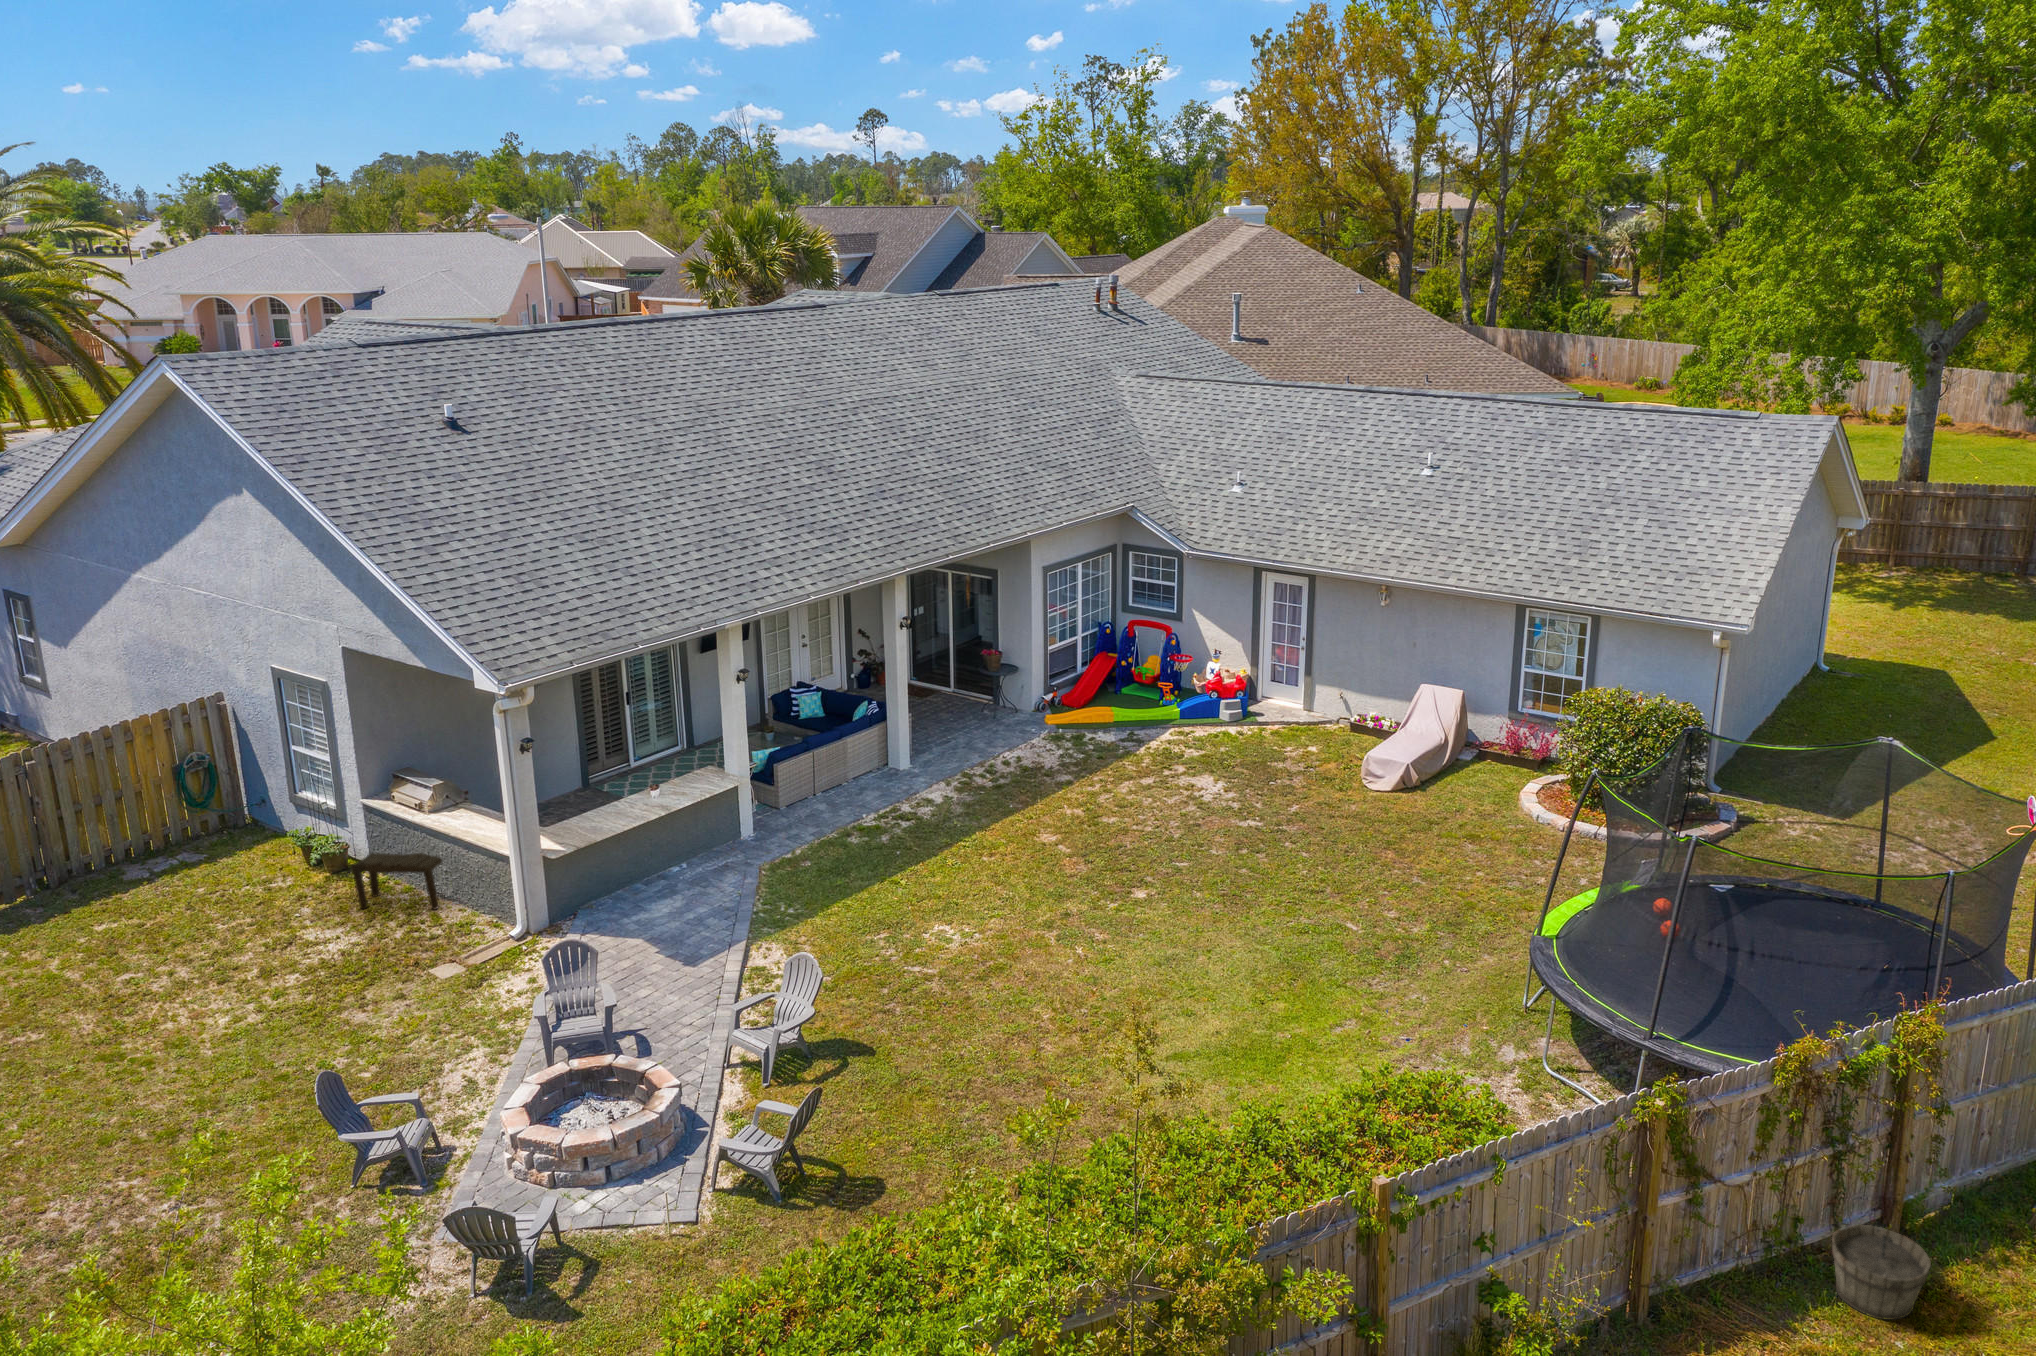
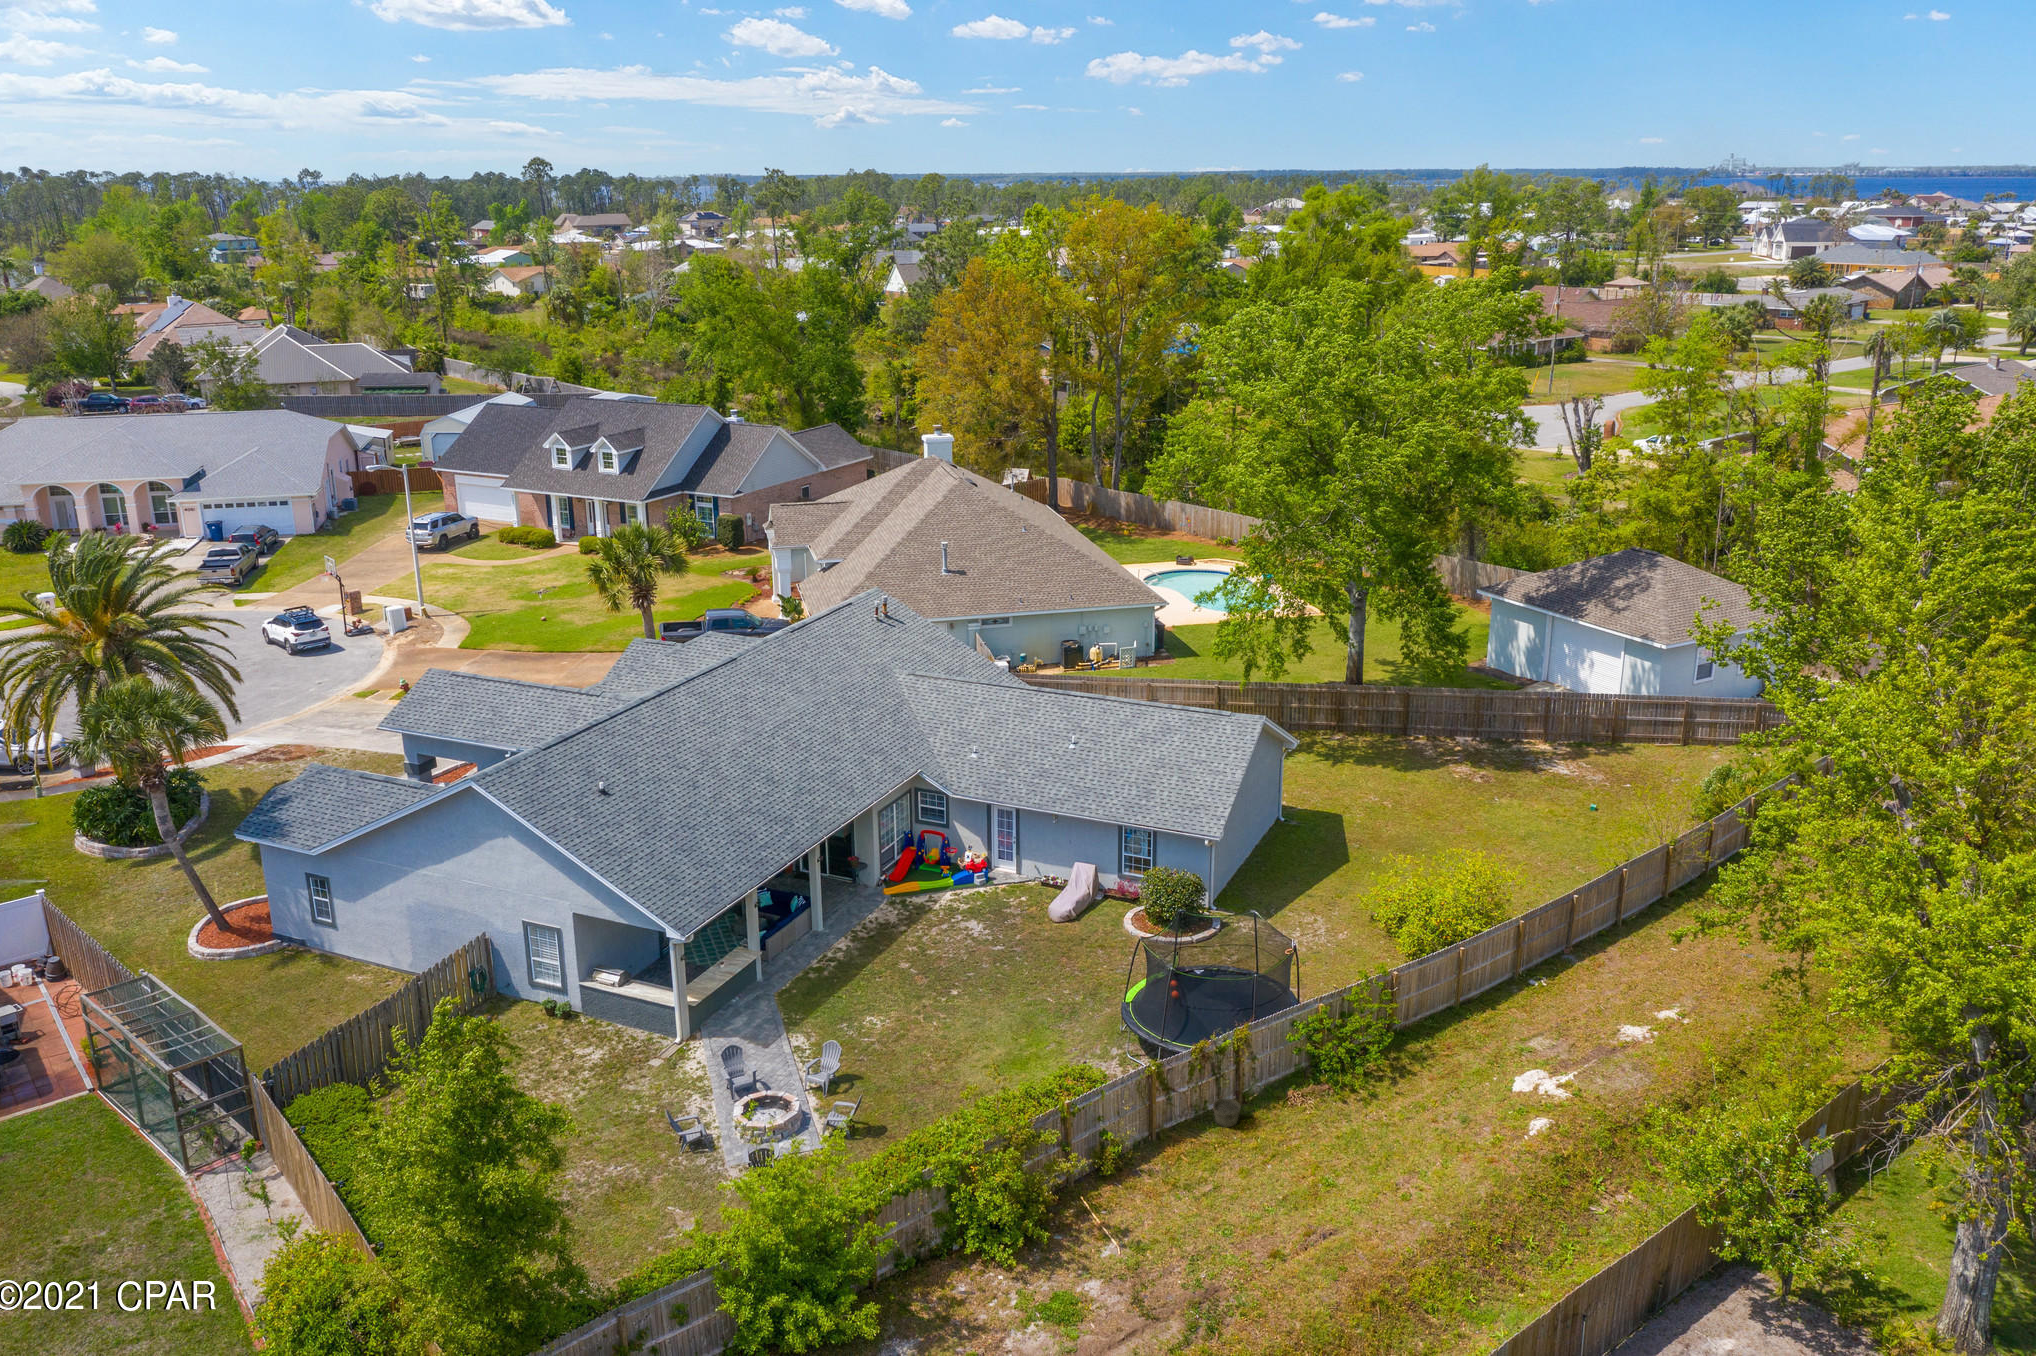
bench: present [351,853,442,910] -> none [587,1008,631,1040]

